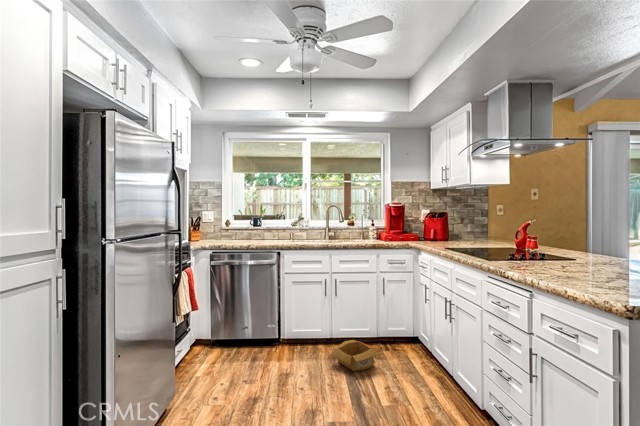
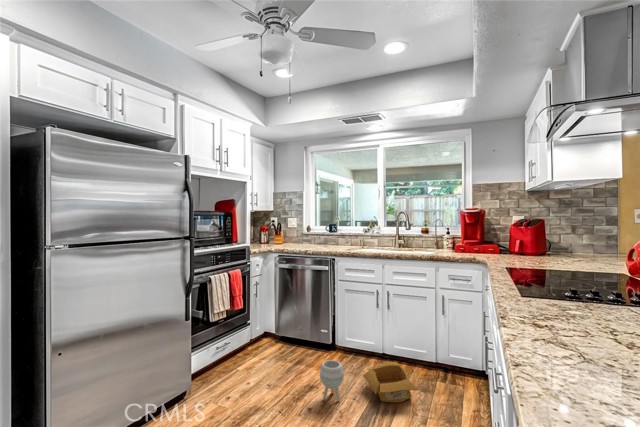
planter: none [301,344,324,380] -> present [320,360,344,401]

